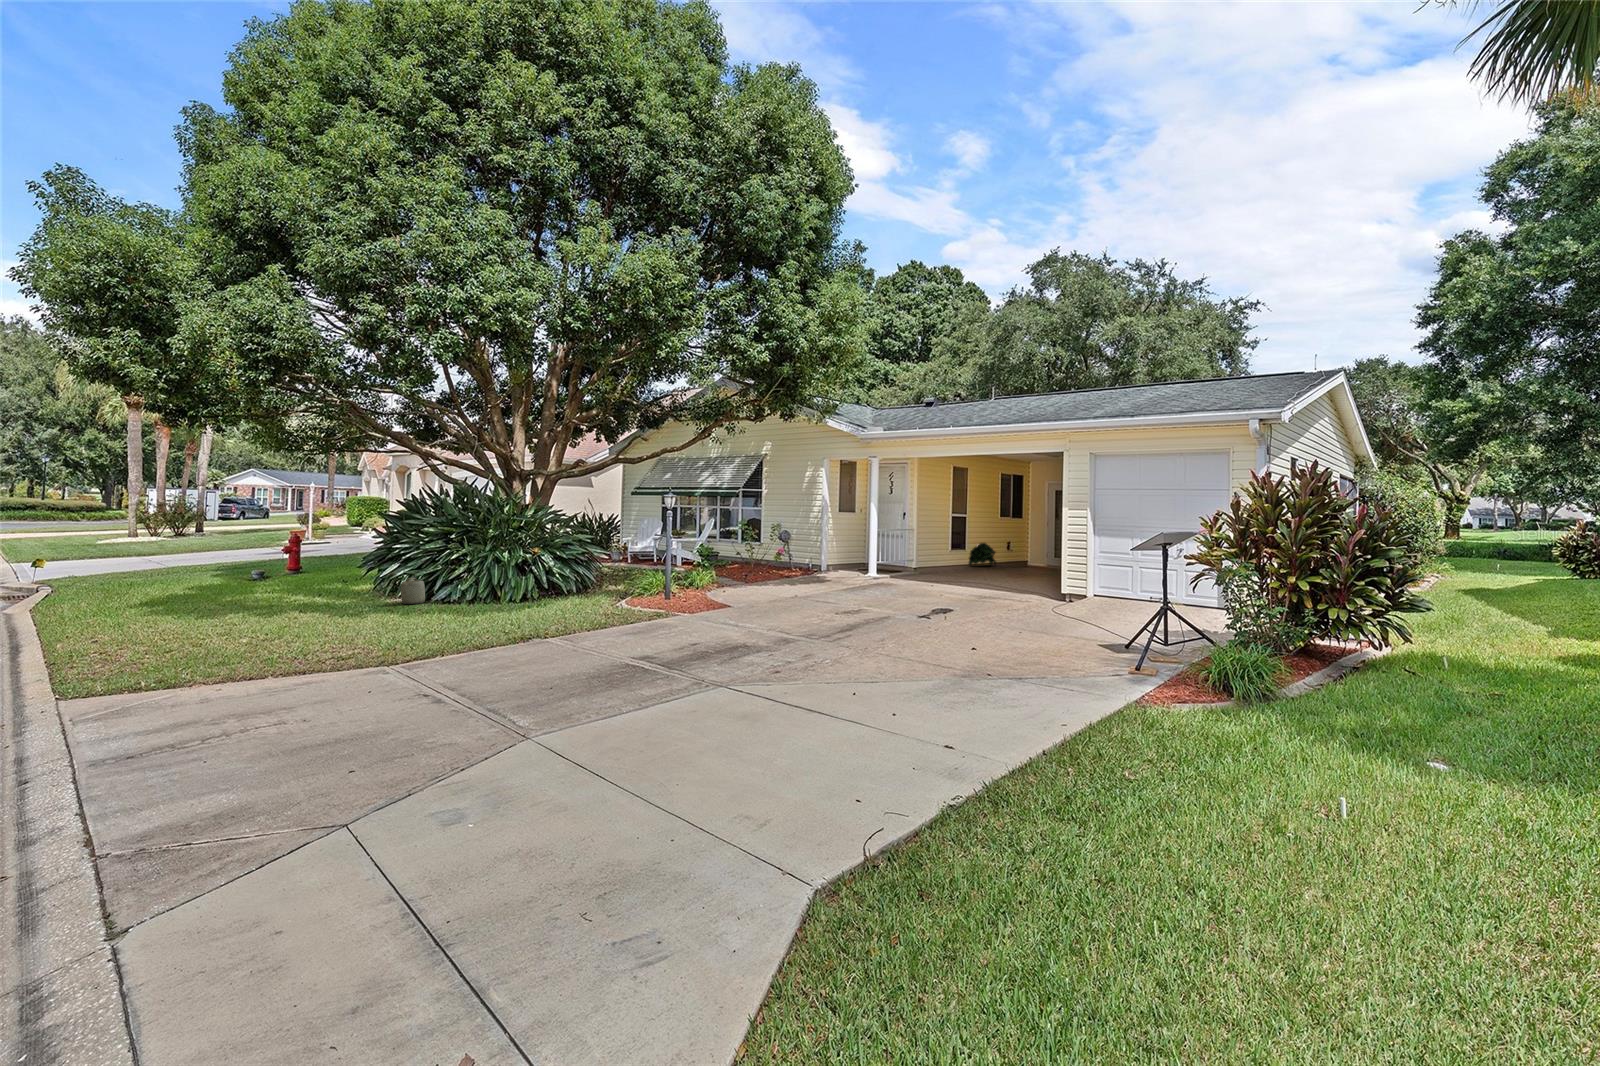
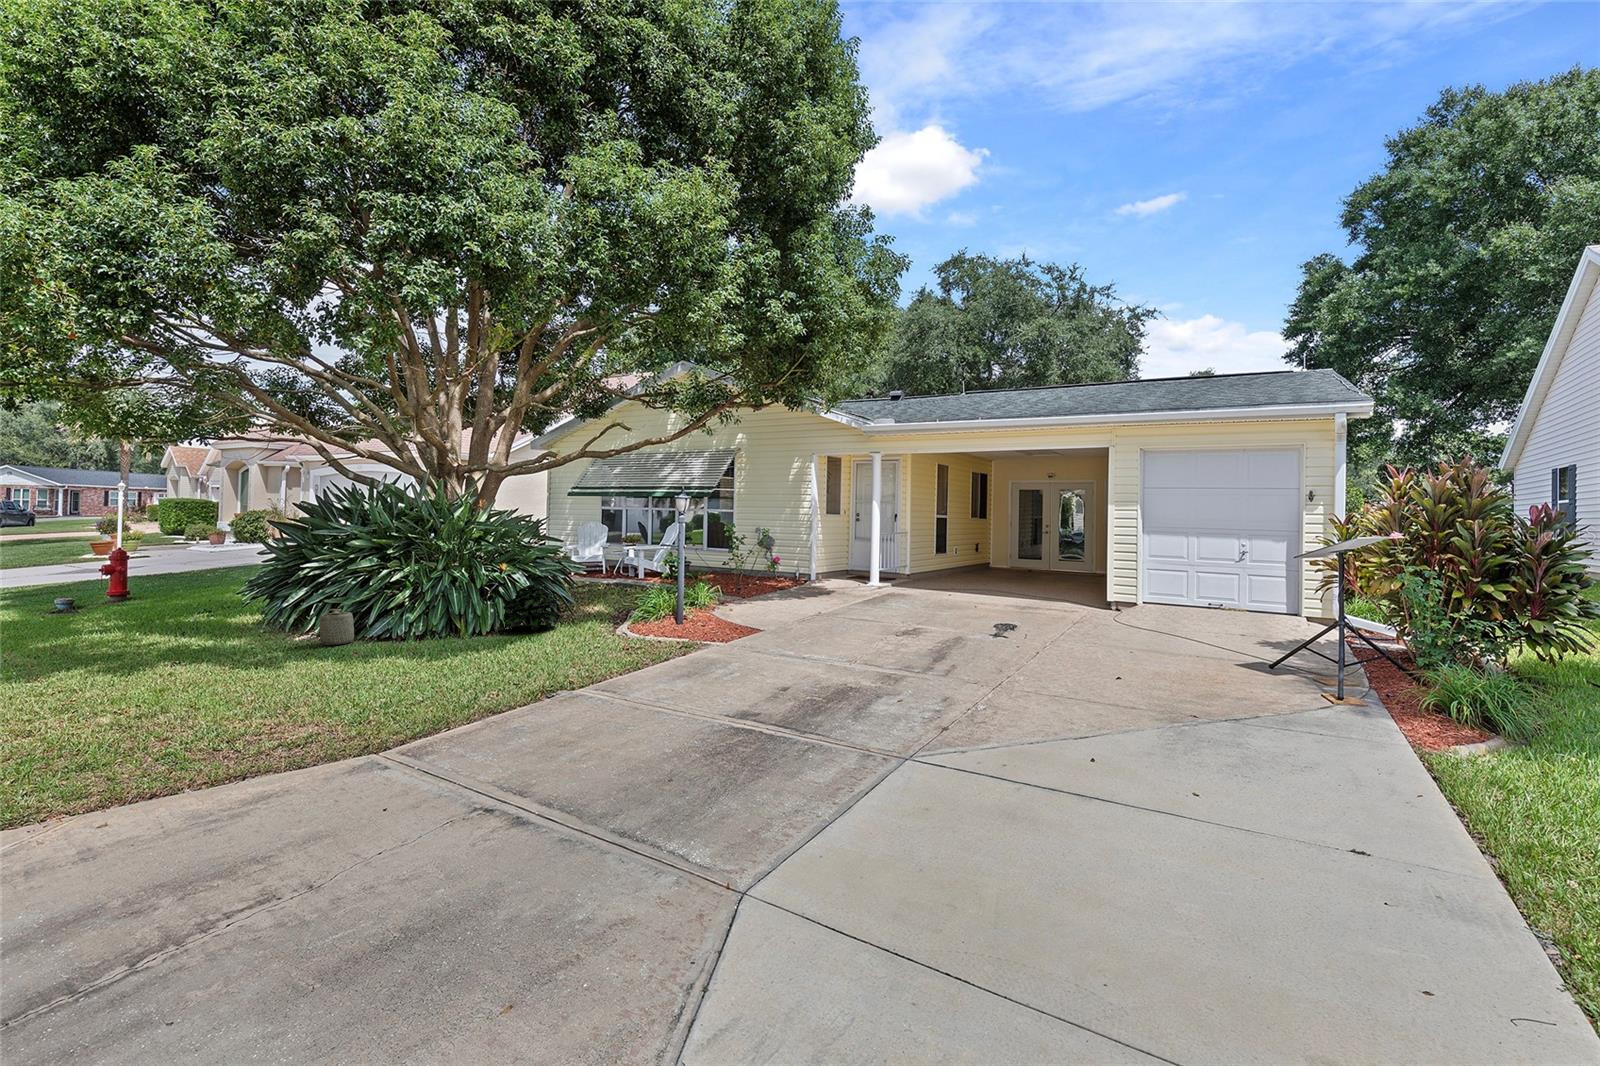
potted plant: present [969,543,996,565] -> present [503,584,559,631]

